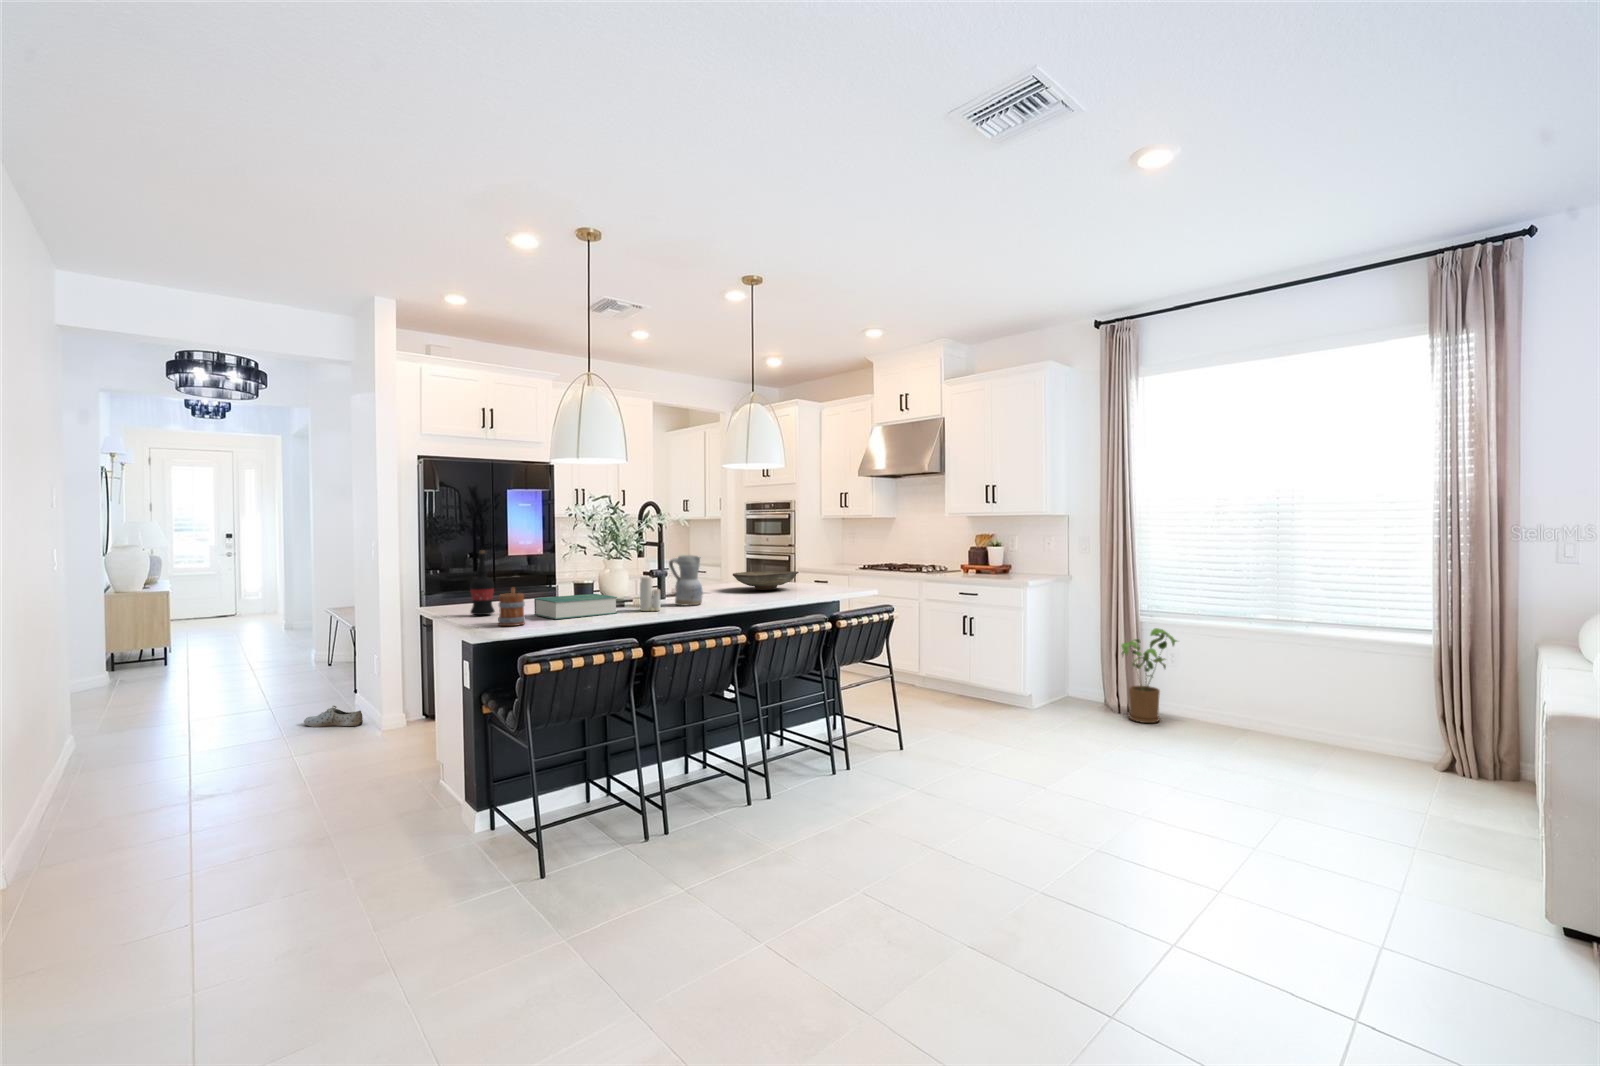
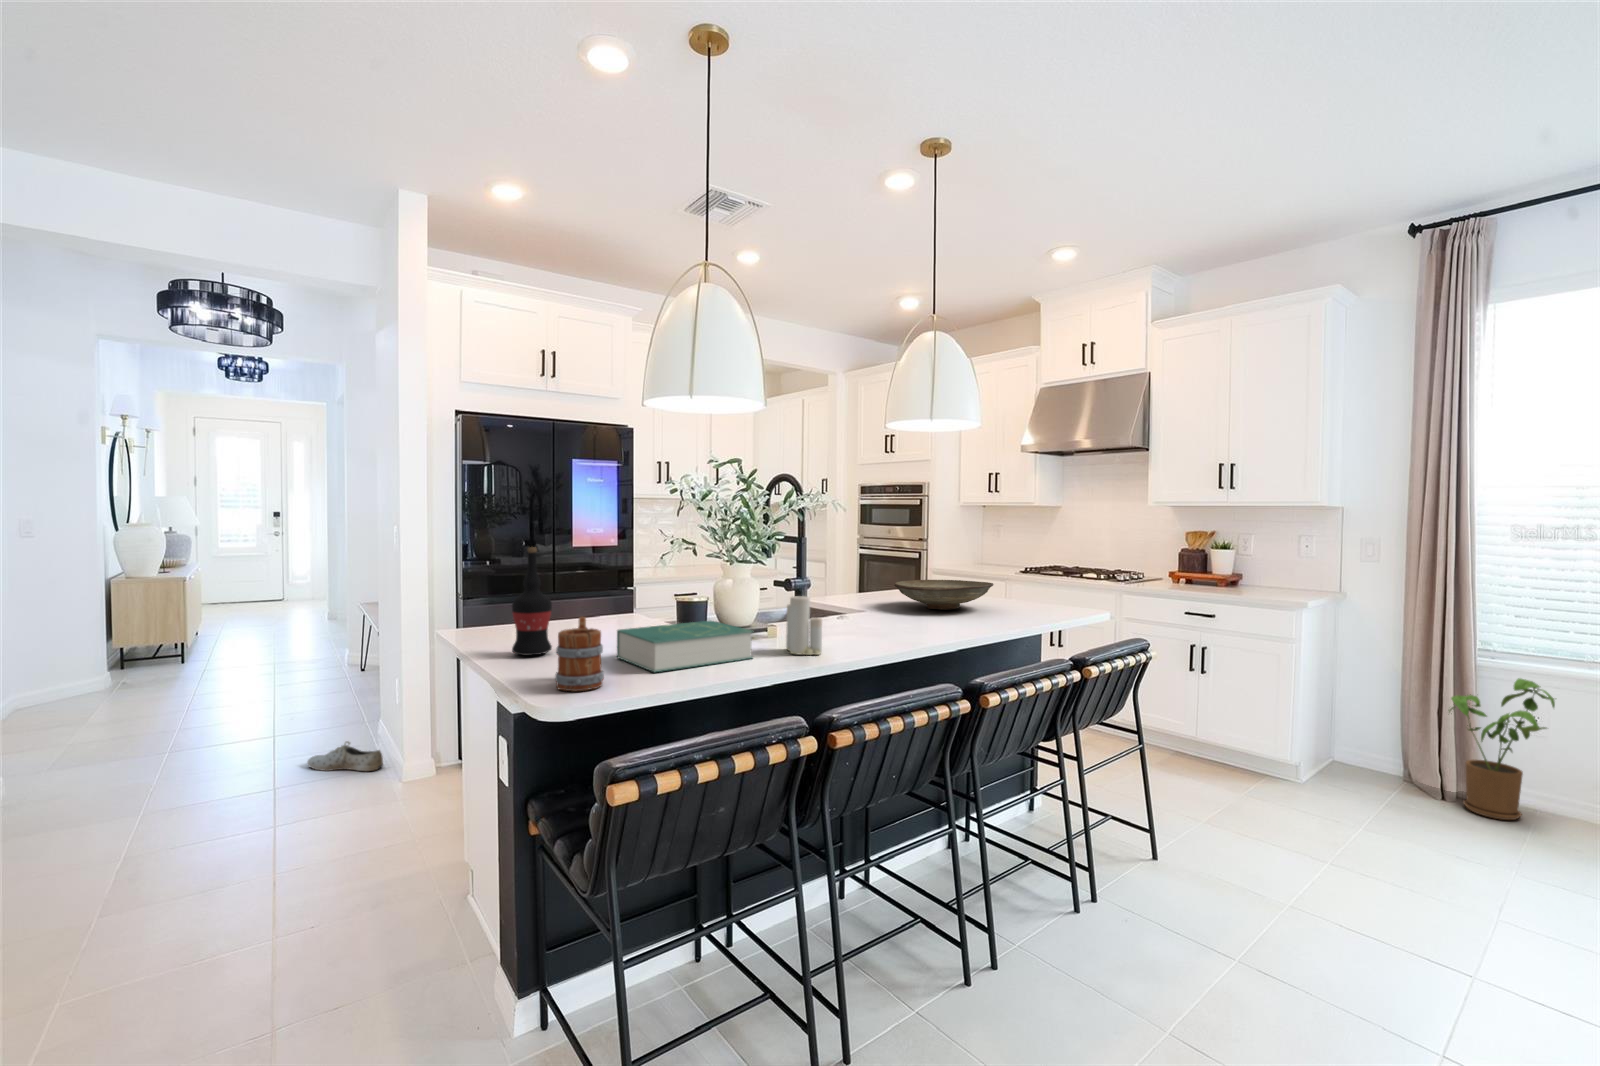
ceramic pitcher: present [669,555,703,605] -> none [826,559,879,642]

